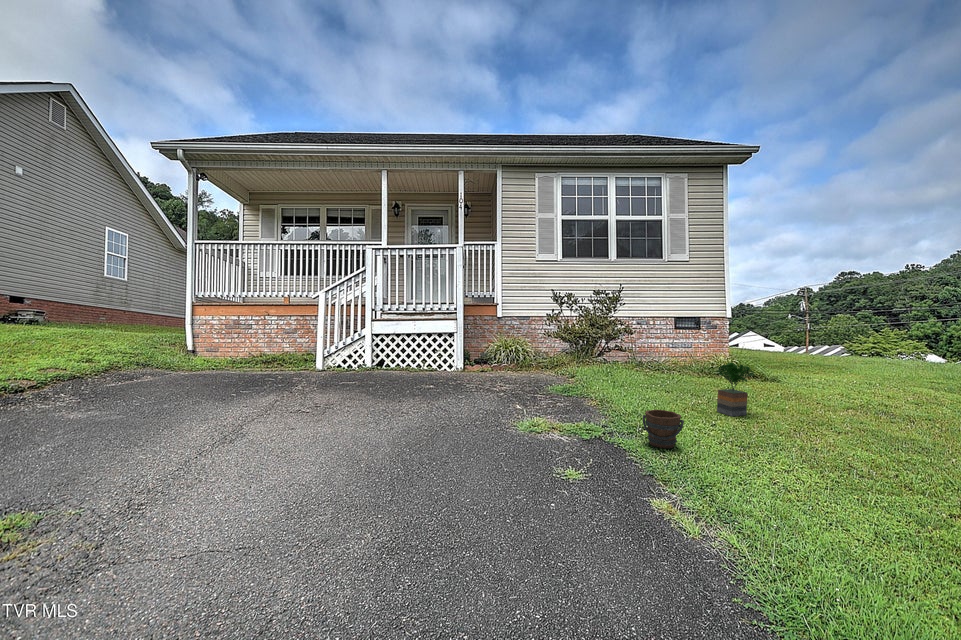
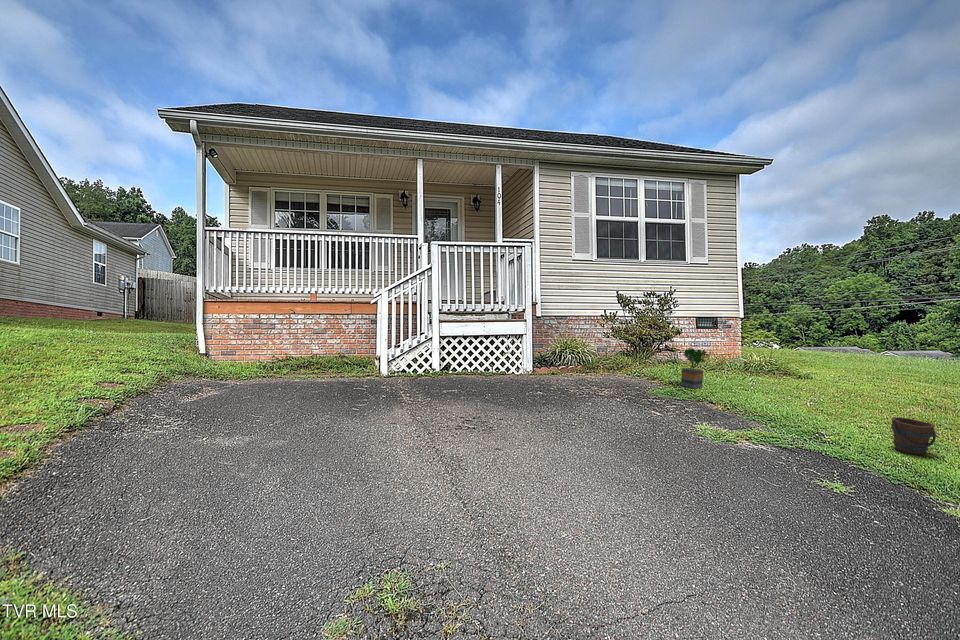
potted tree: present [717,363,754,416] -> present [681,348,709,389]

